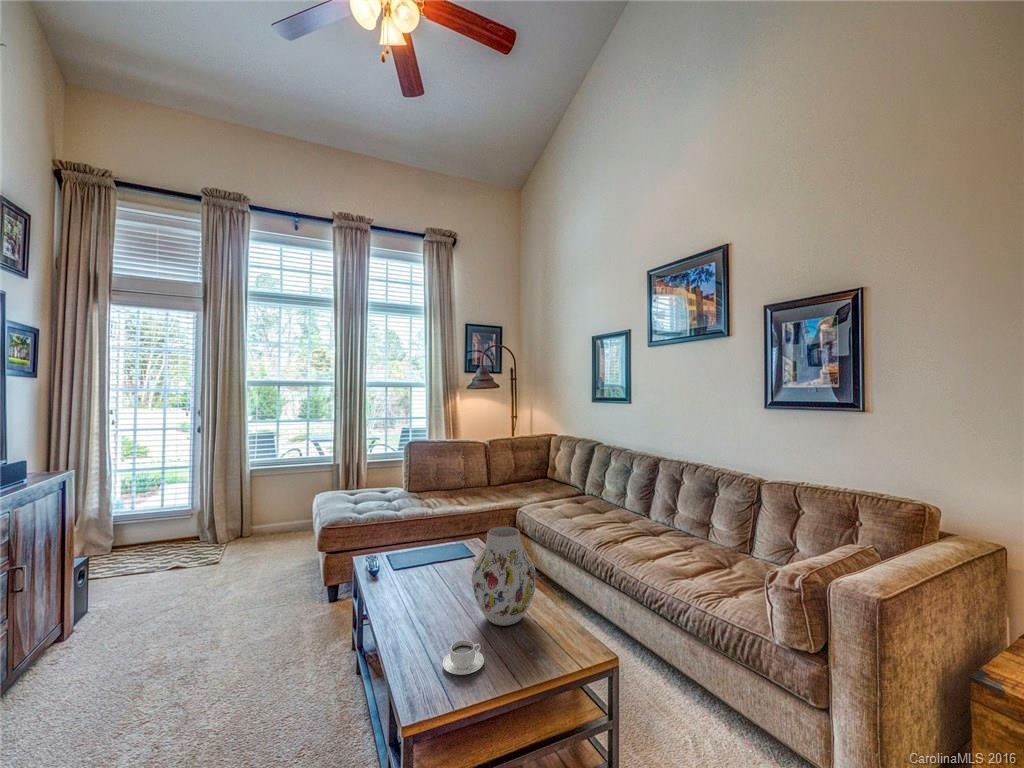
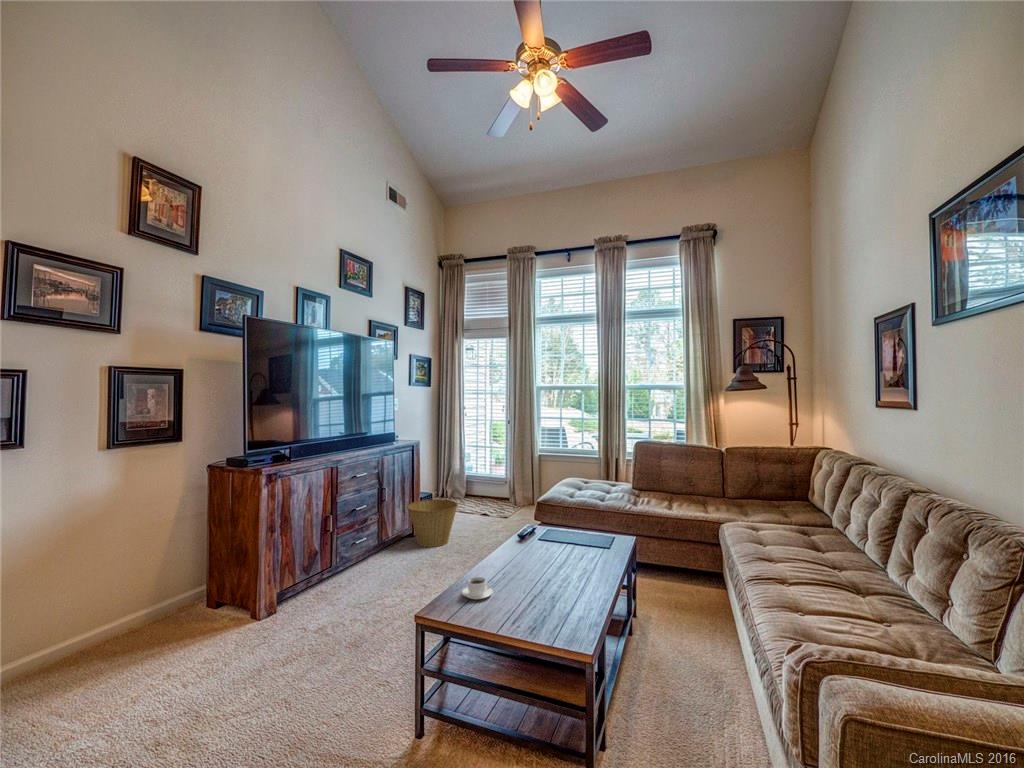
vase: present [472,526,536,625] -> none [516,506,571,589]
basket: none [61,563,176,655] -> present [407,499,458,547]

